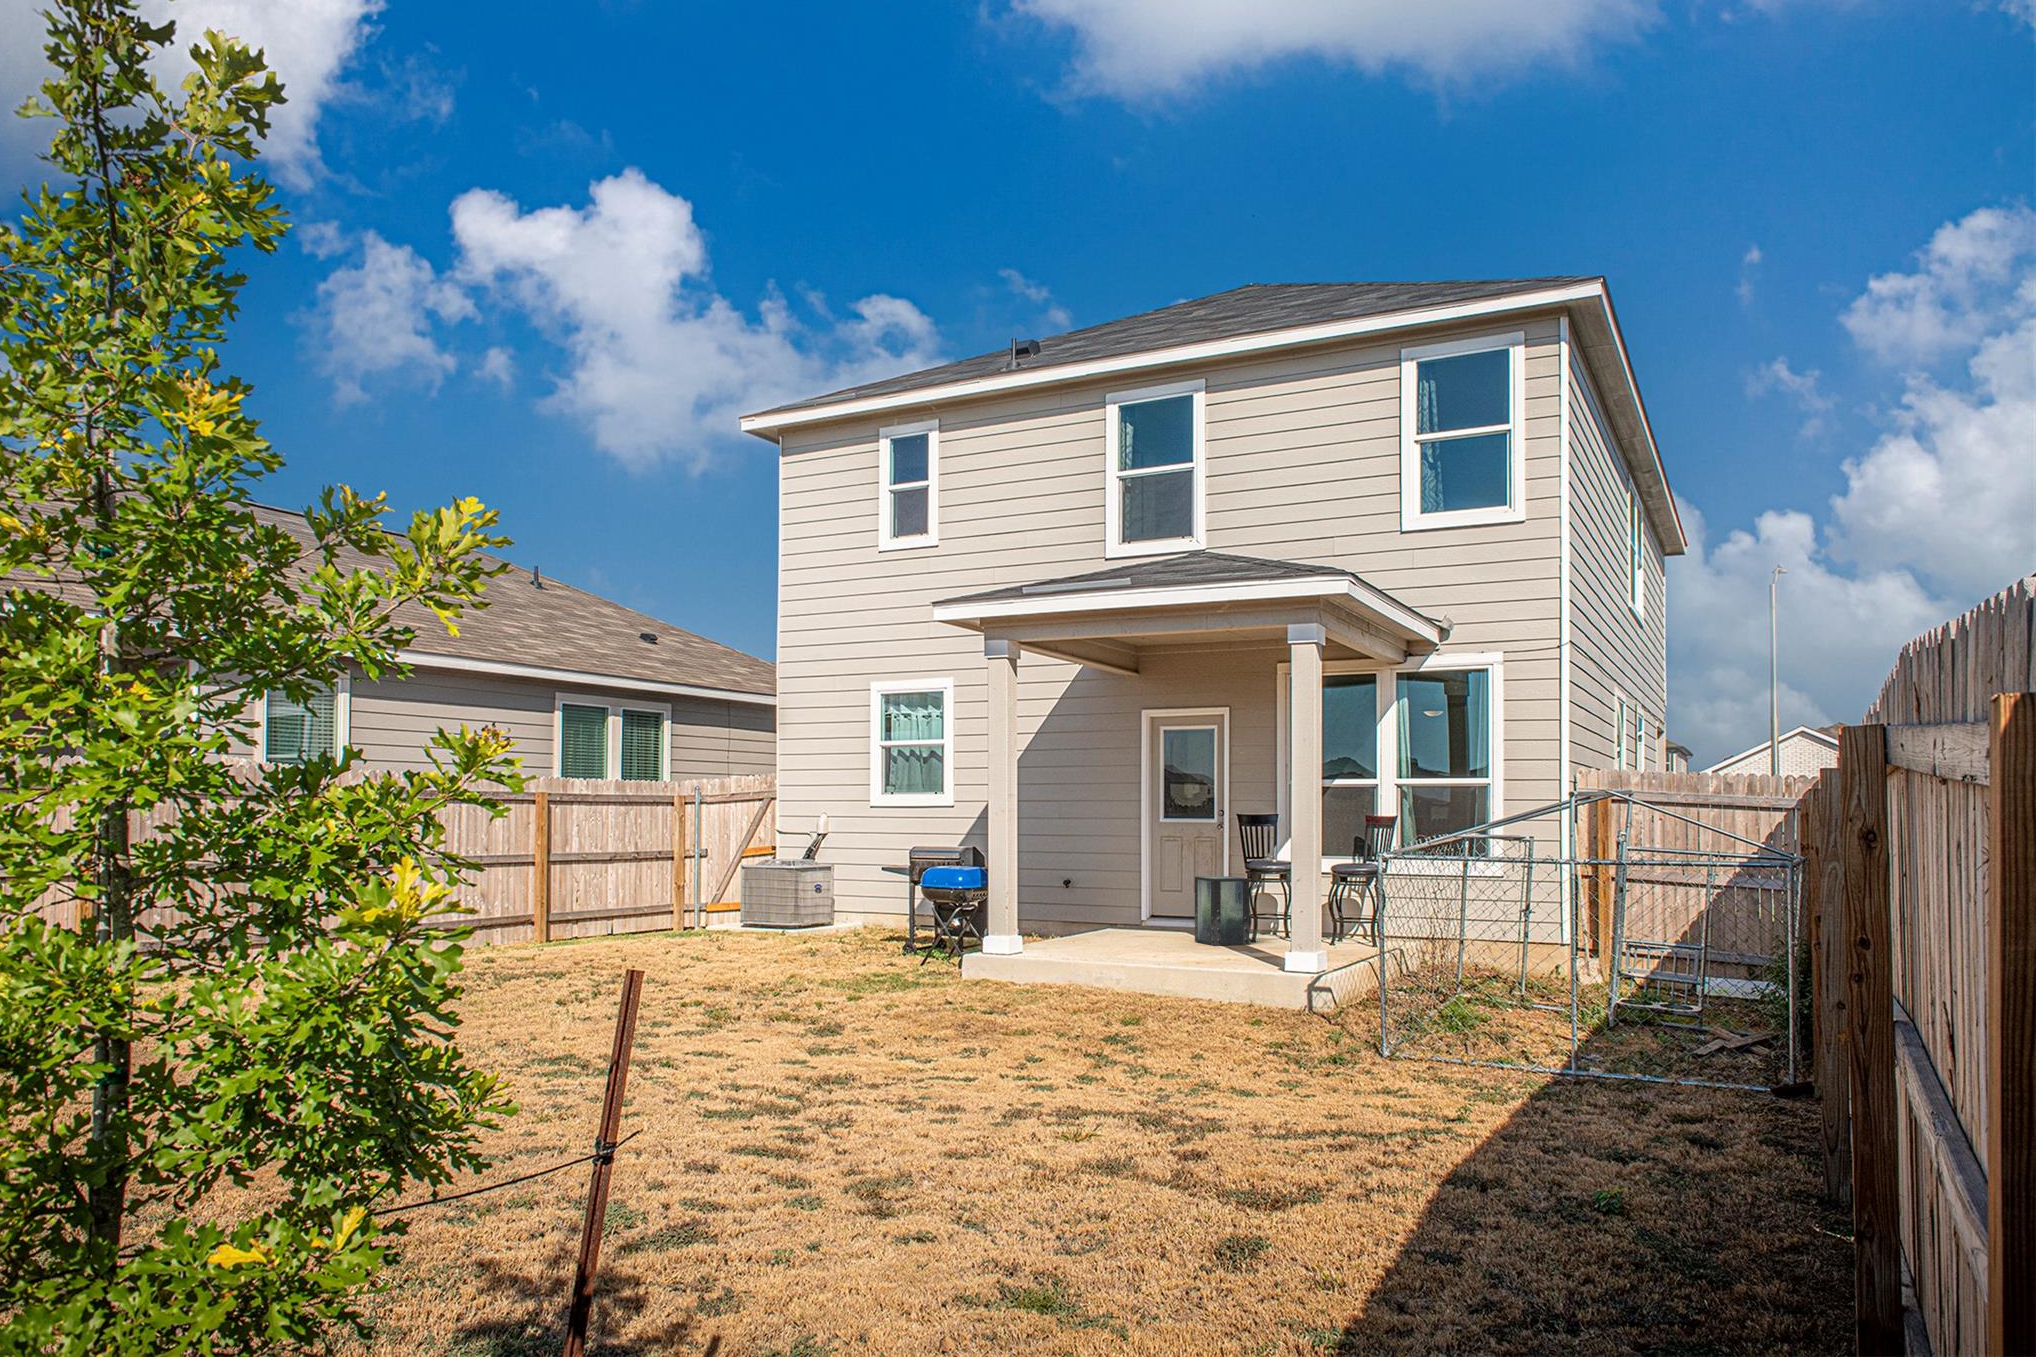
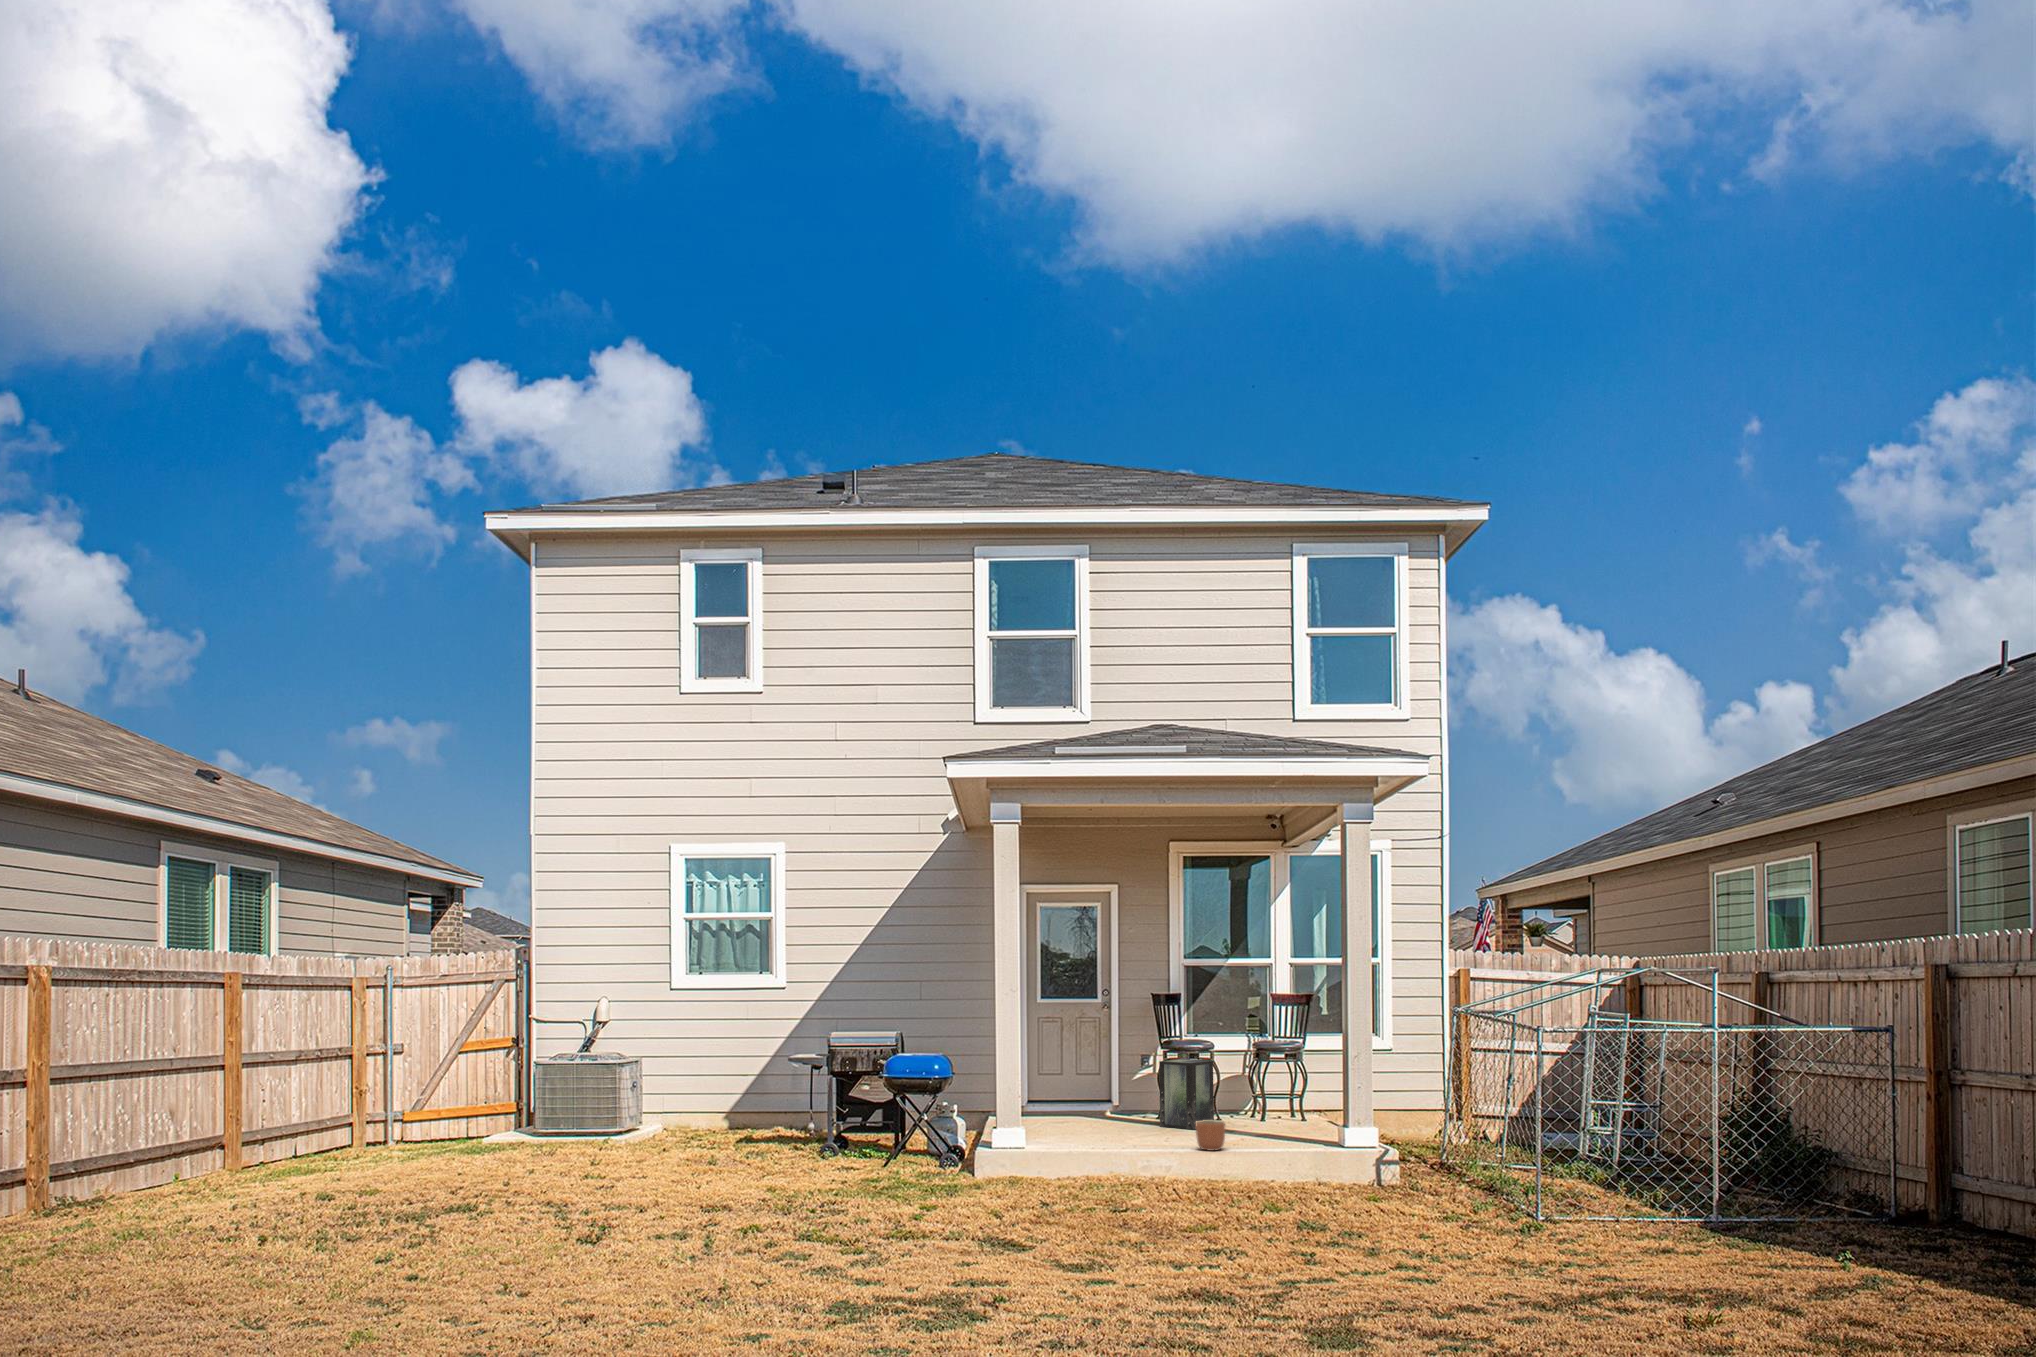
planter: none [1137,932,1167,963] -> present [1196,1121,1225,1150]

